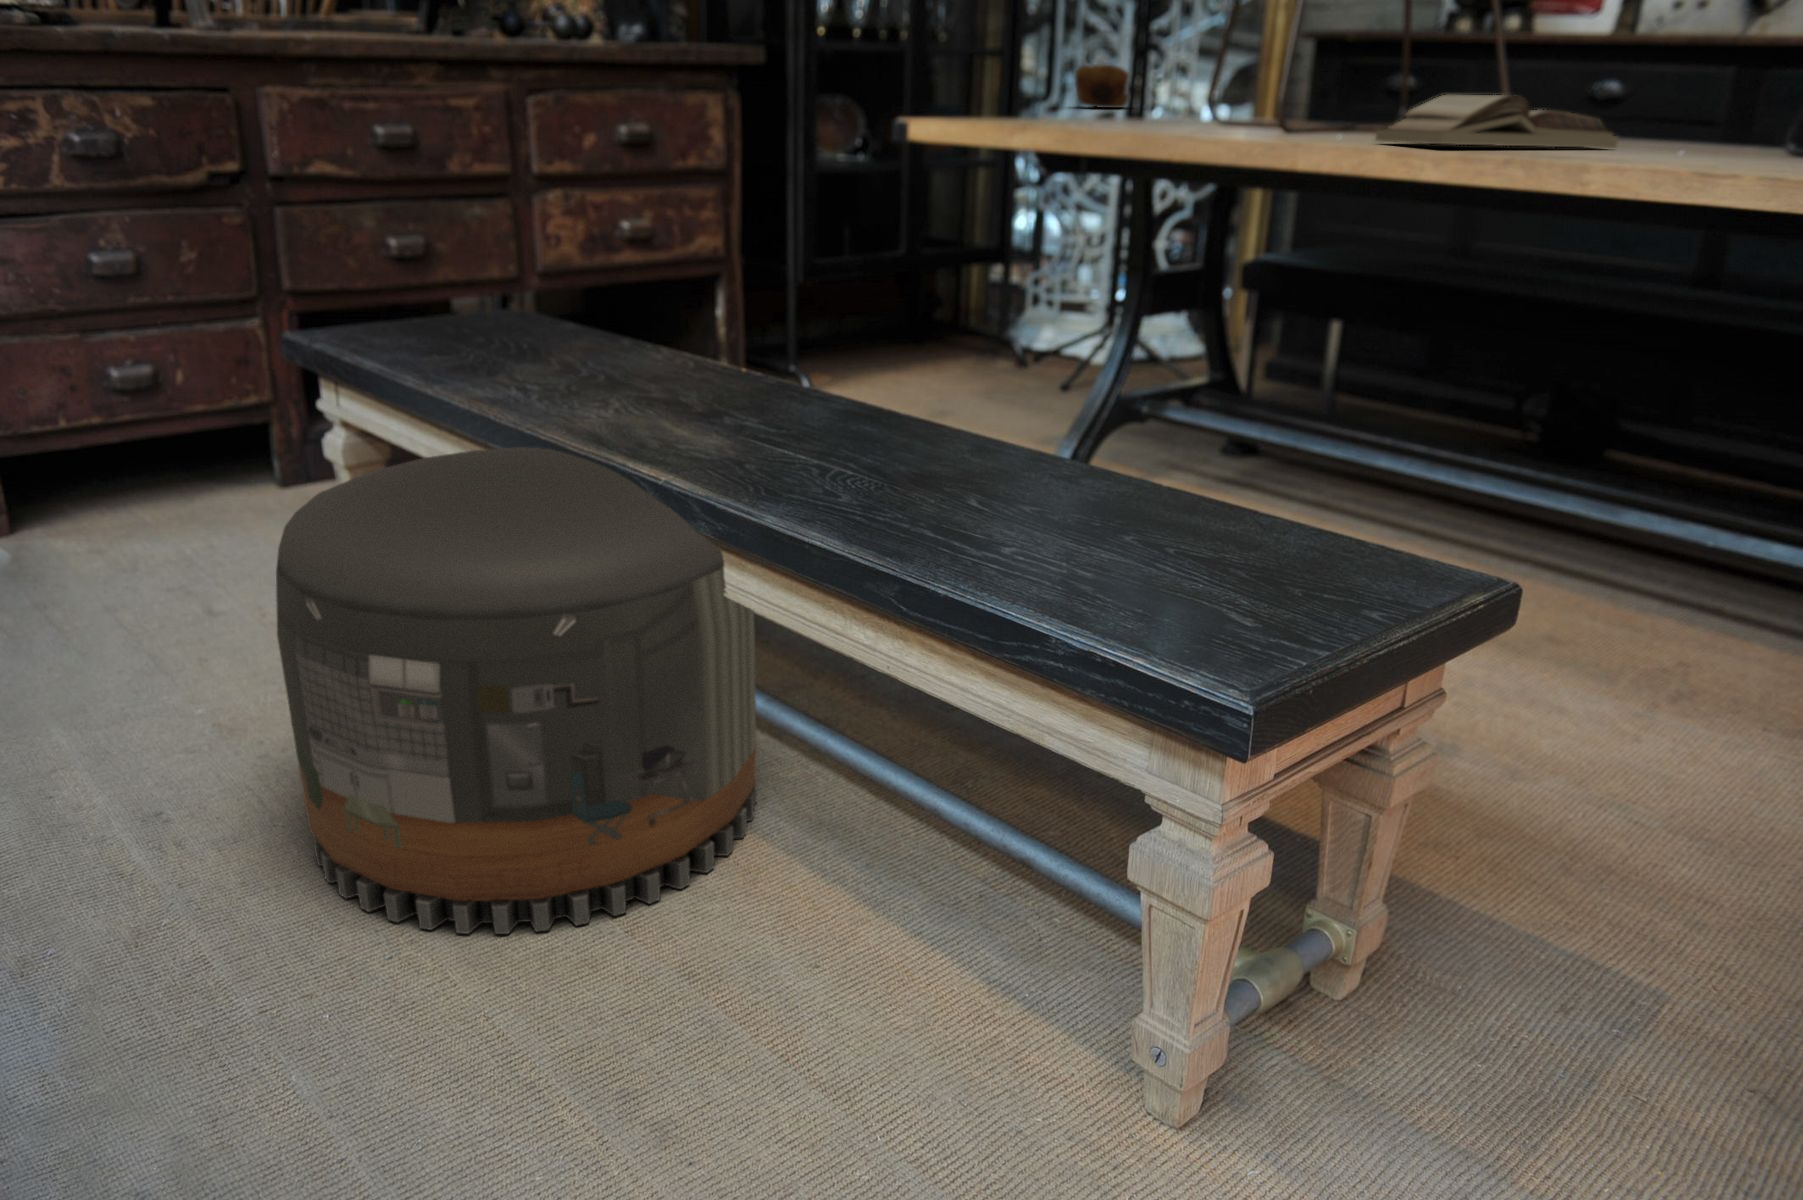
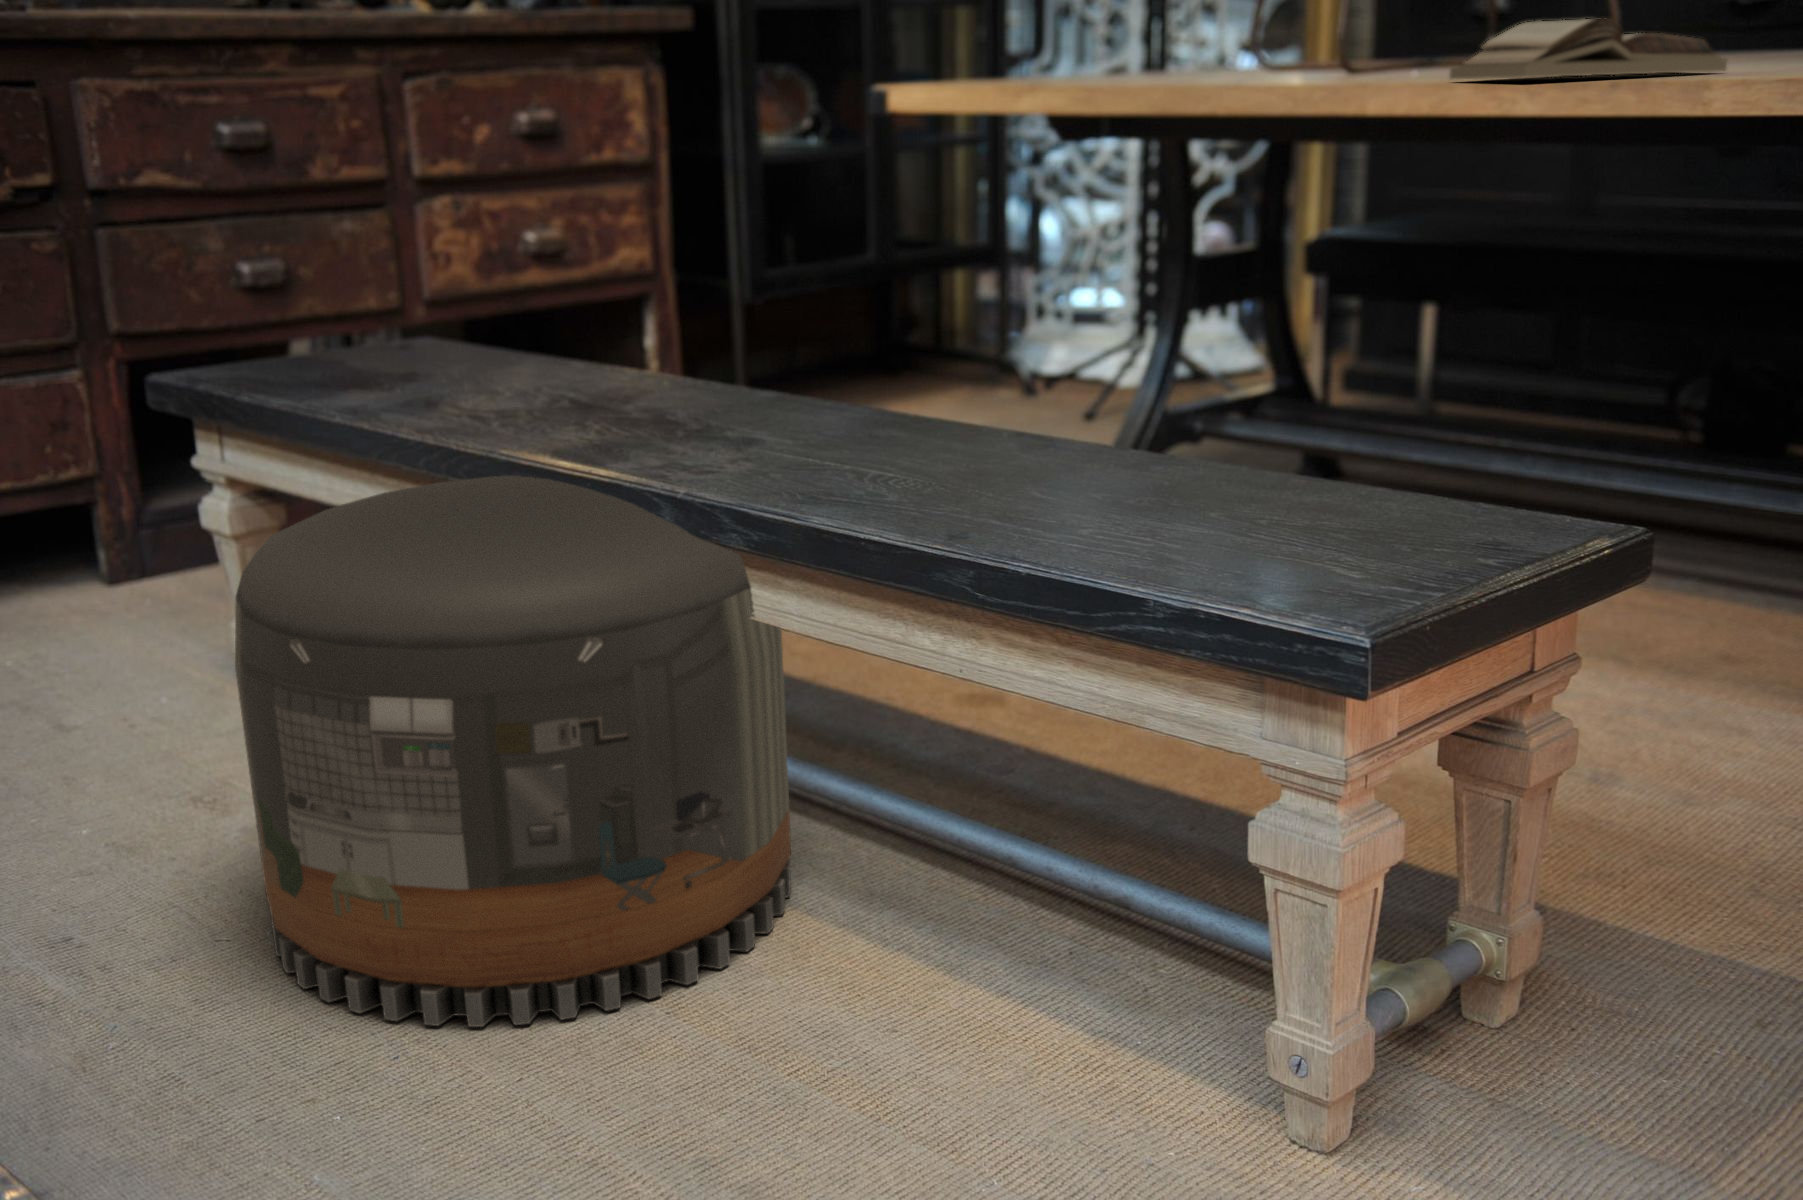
wooden bowl: present [1075,65,1129,108] -> none [1073,12,1151,65]

